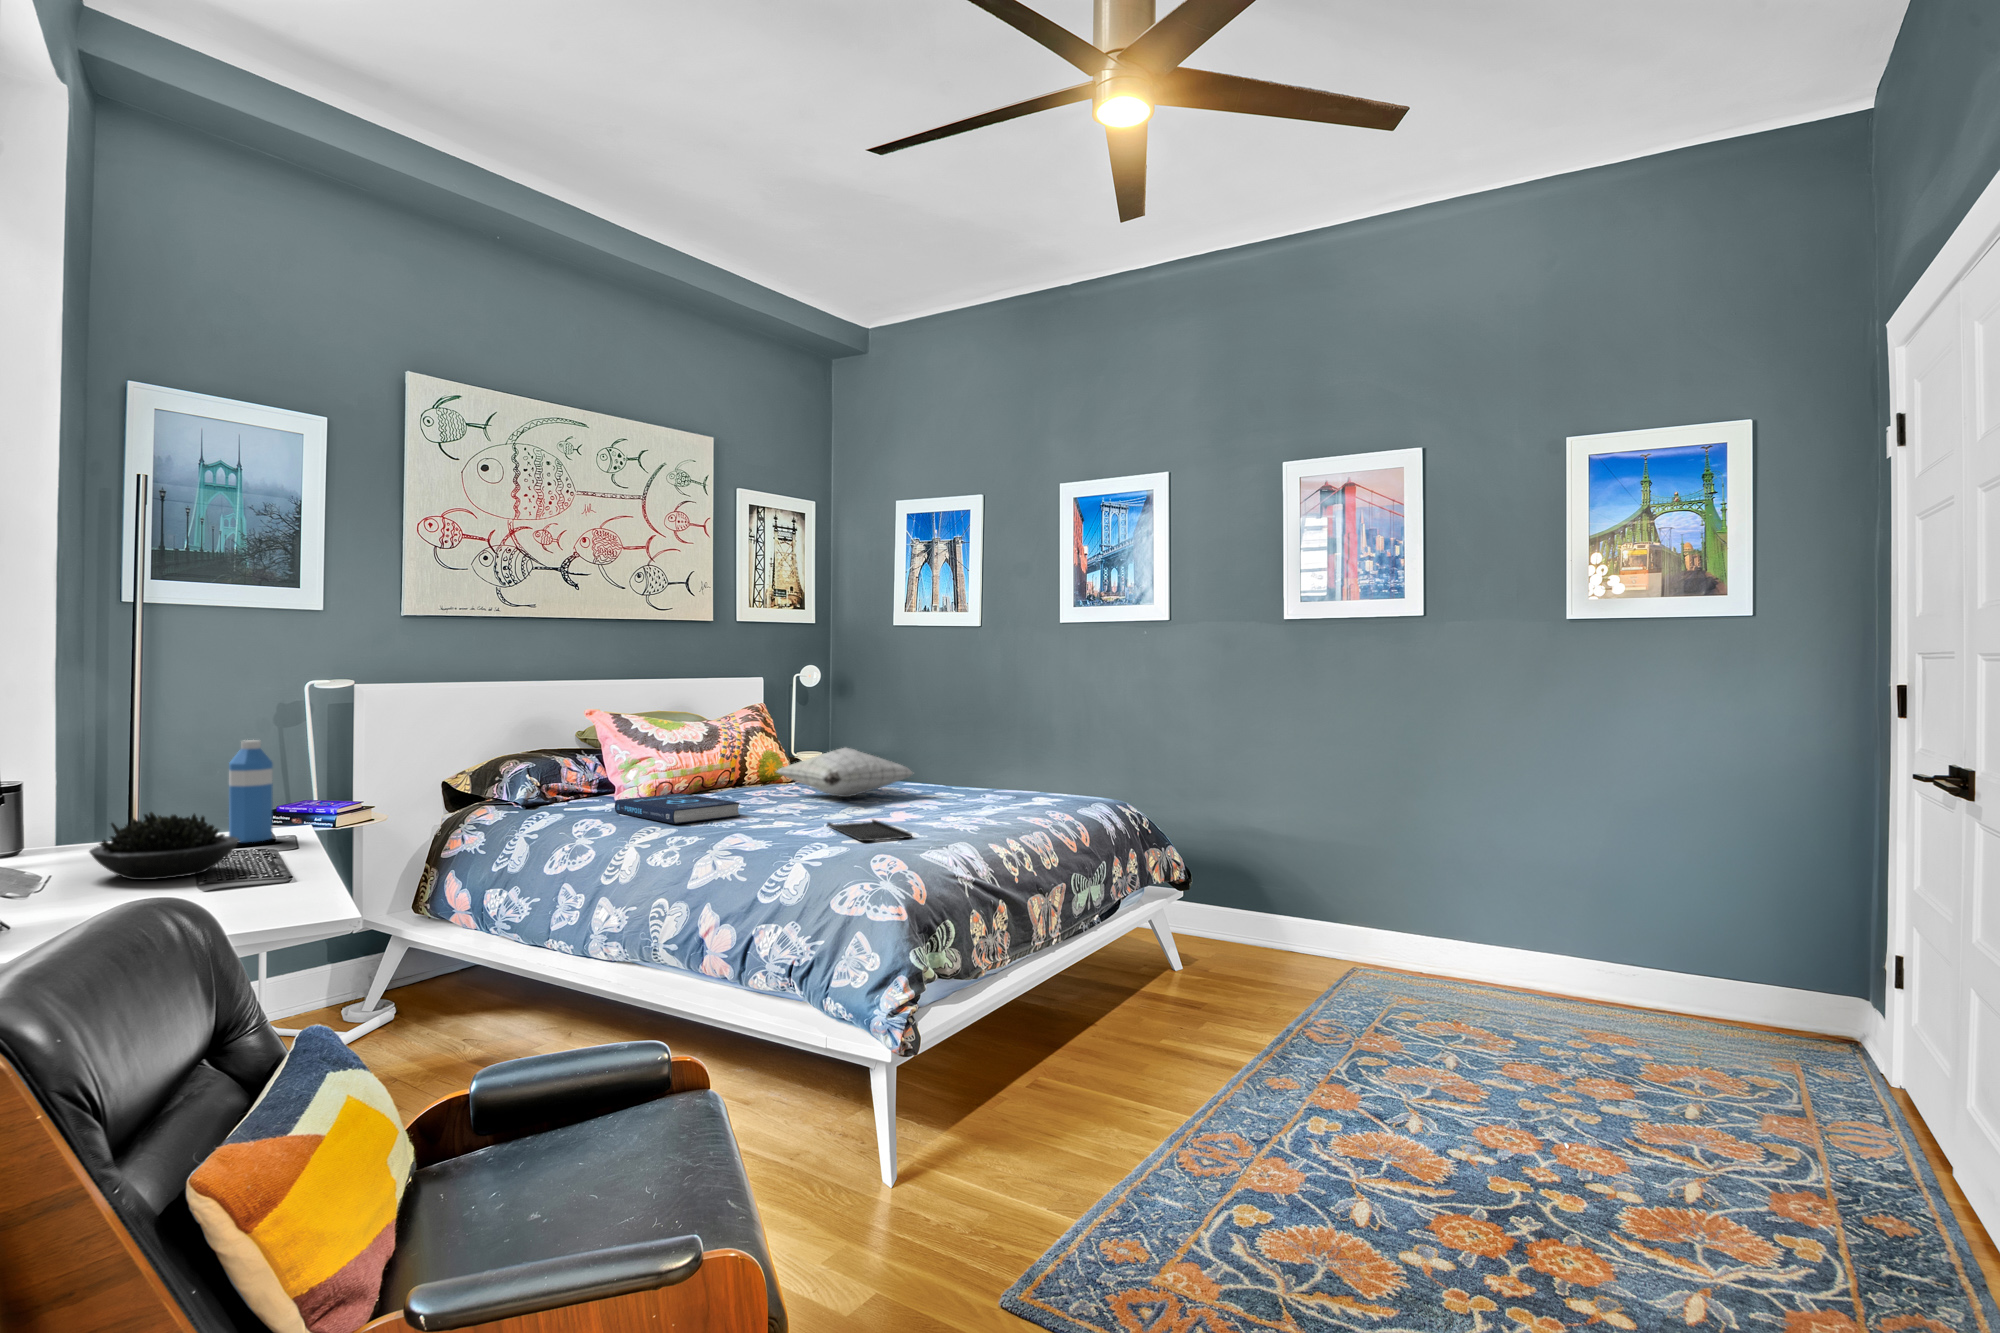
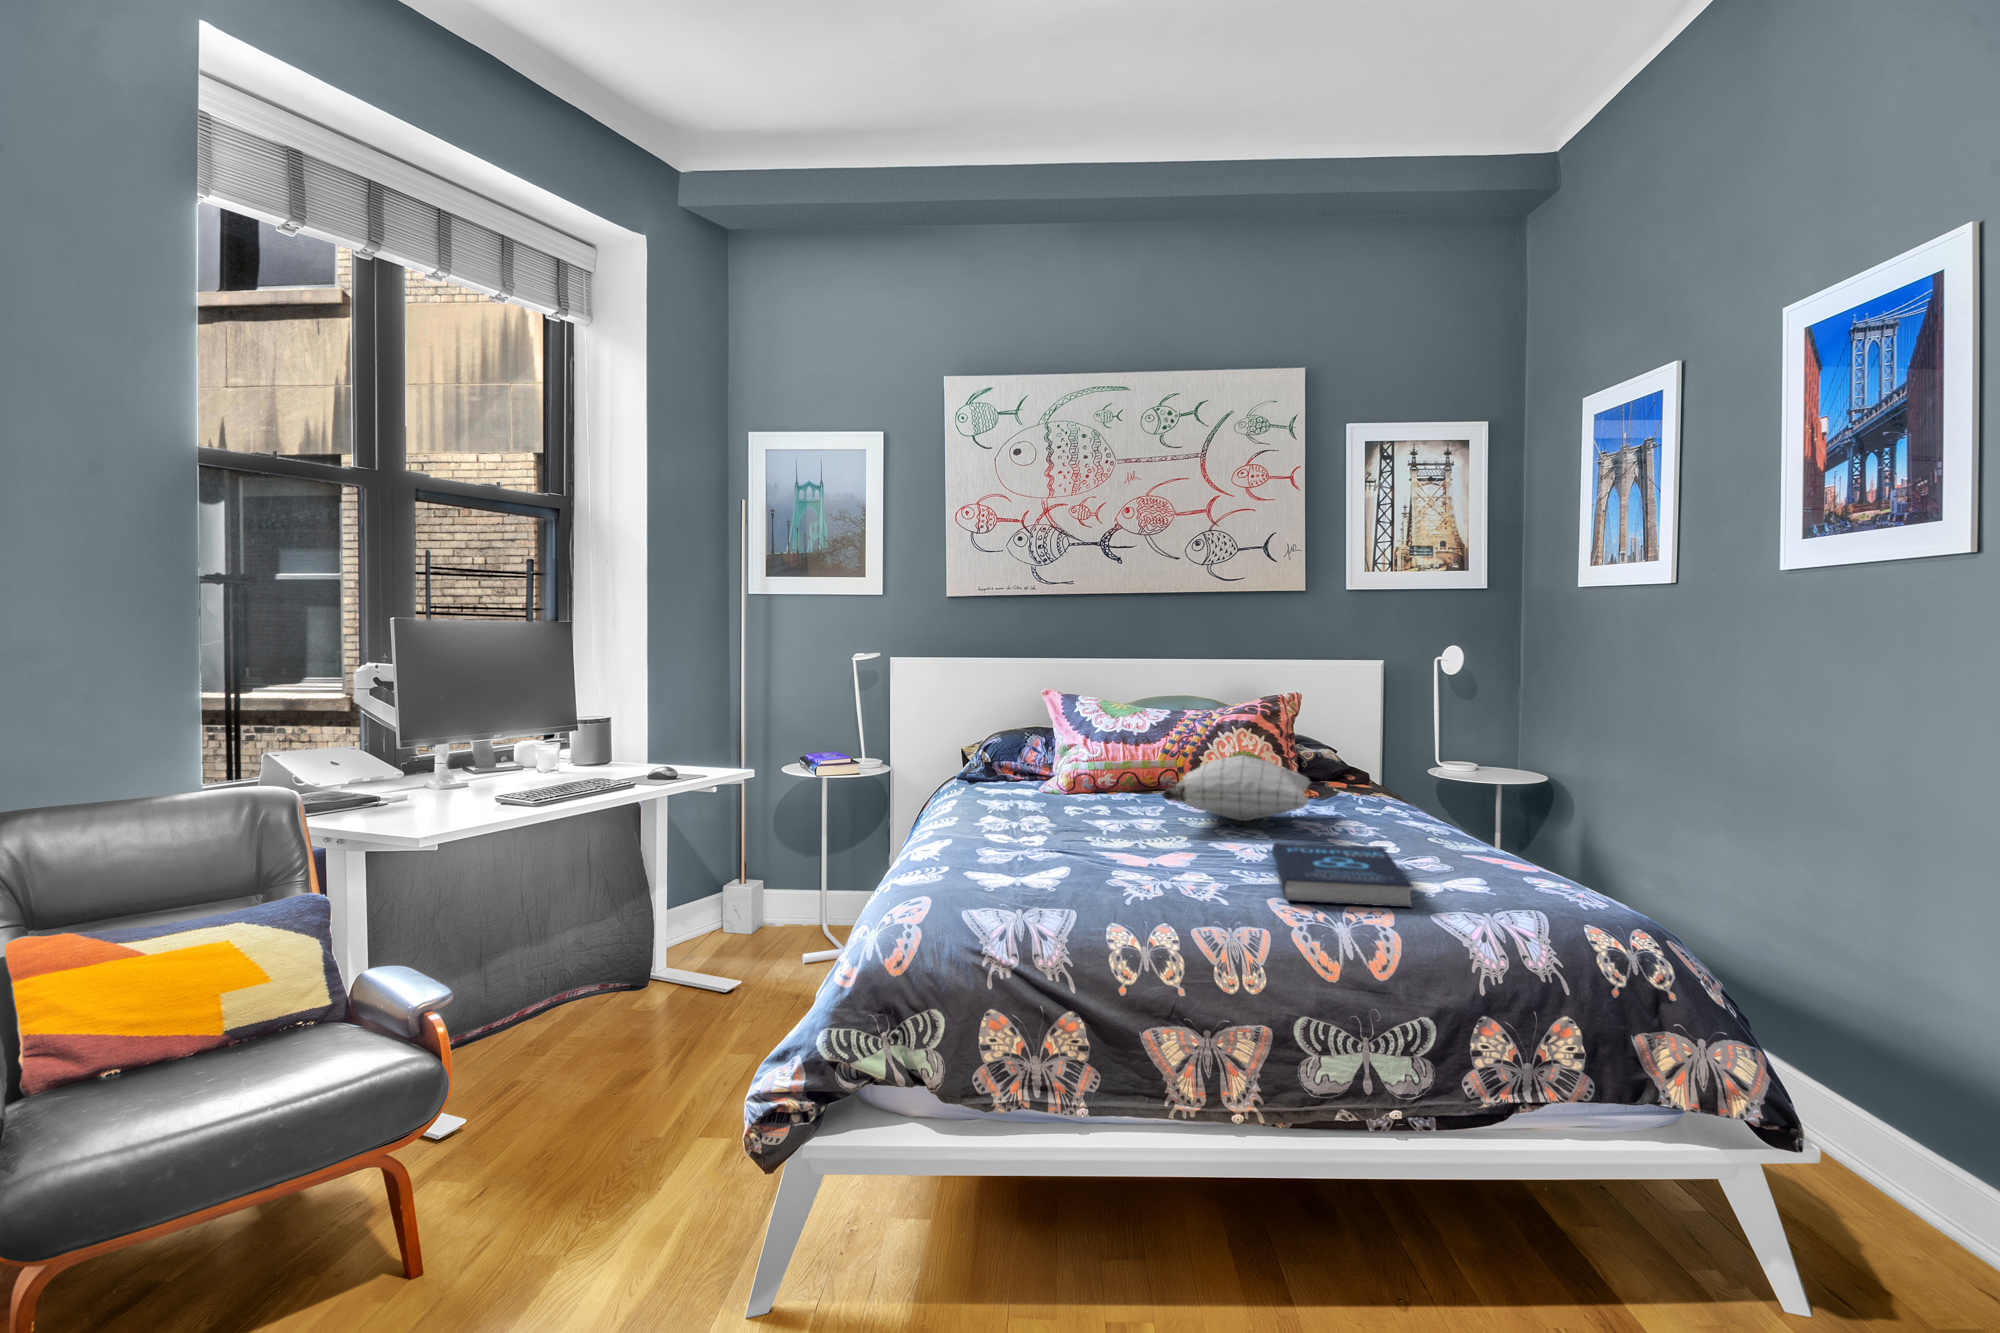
water bottle: present [229,740,273,842] -> none [644,701,673,779]
book: present [615,793,740,824] -> present [1272,842,1413,907]
succulent plant: present [89,812,239,880] -> none [465,748,558,796]
tray: present [827,820,912,841] -> none [1000,847,1126,887]

